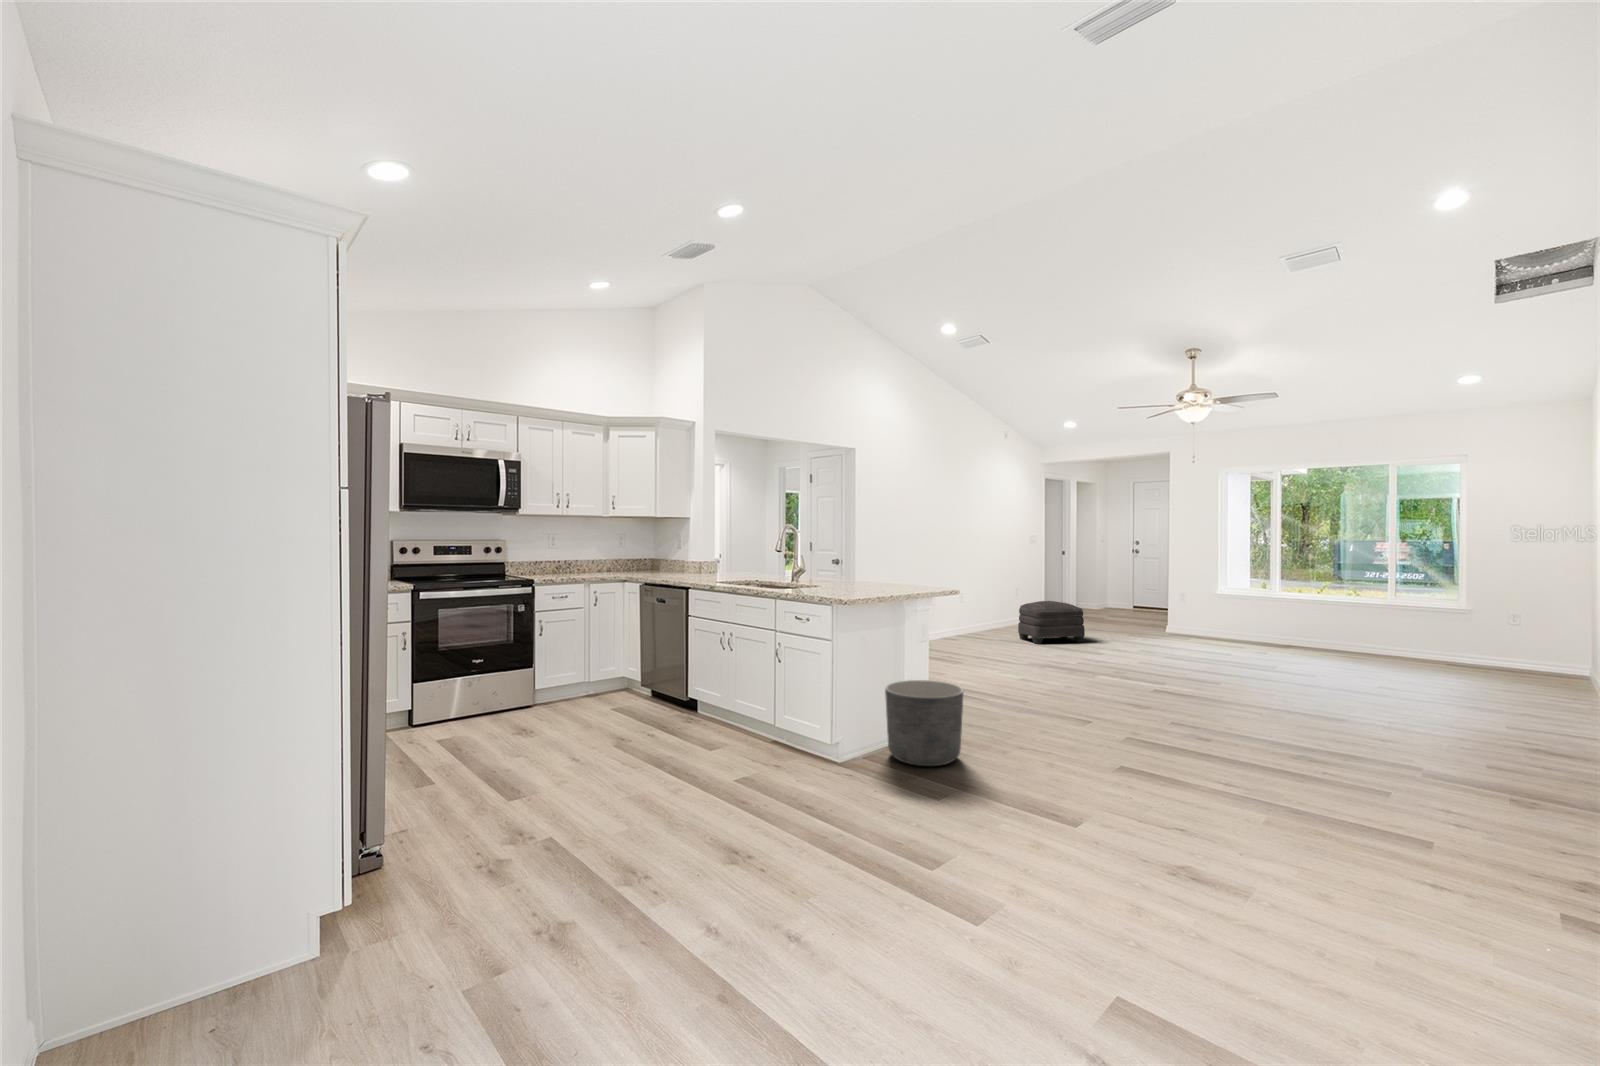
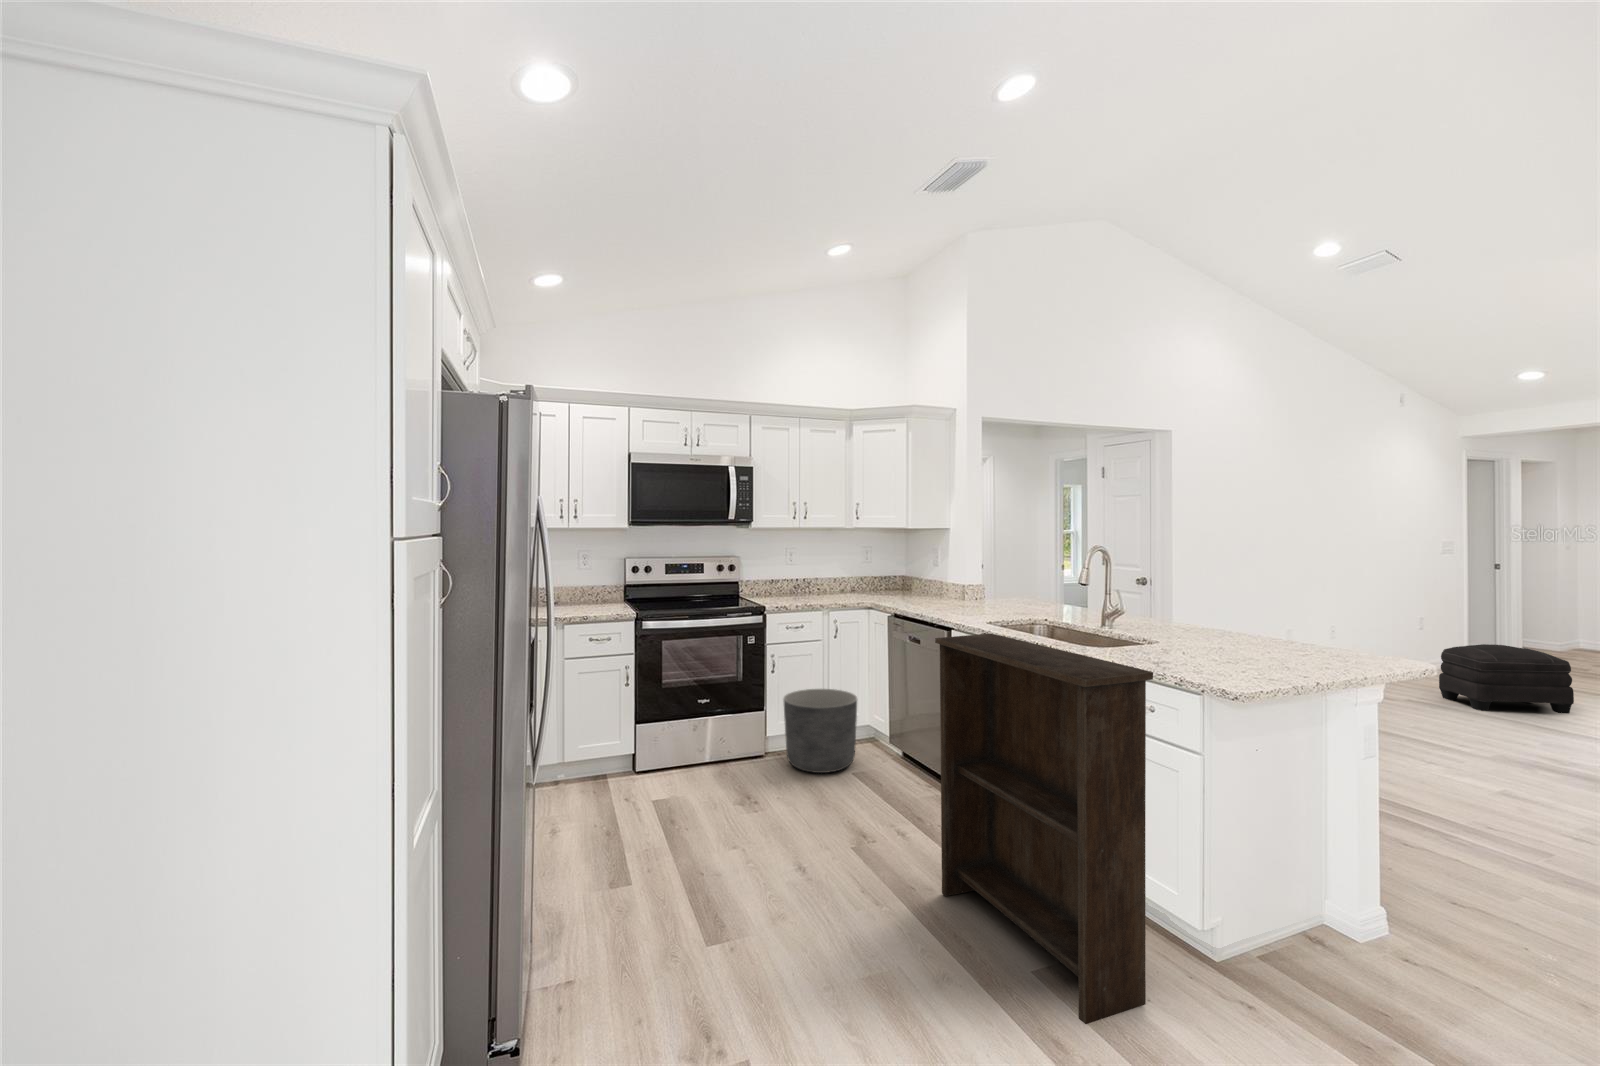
bookshelf: none [681,581,810,797] -> present [935,634,1153,1024]
planter: present [885,680,963,766] -> present [783,689,857,773]

